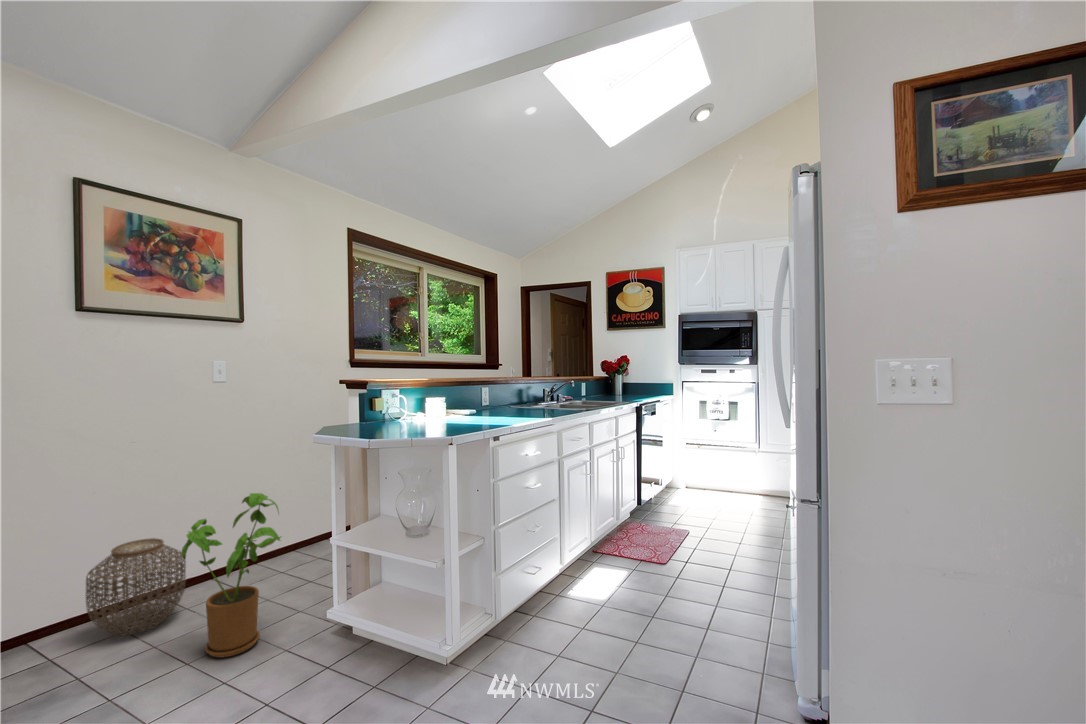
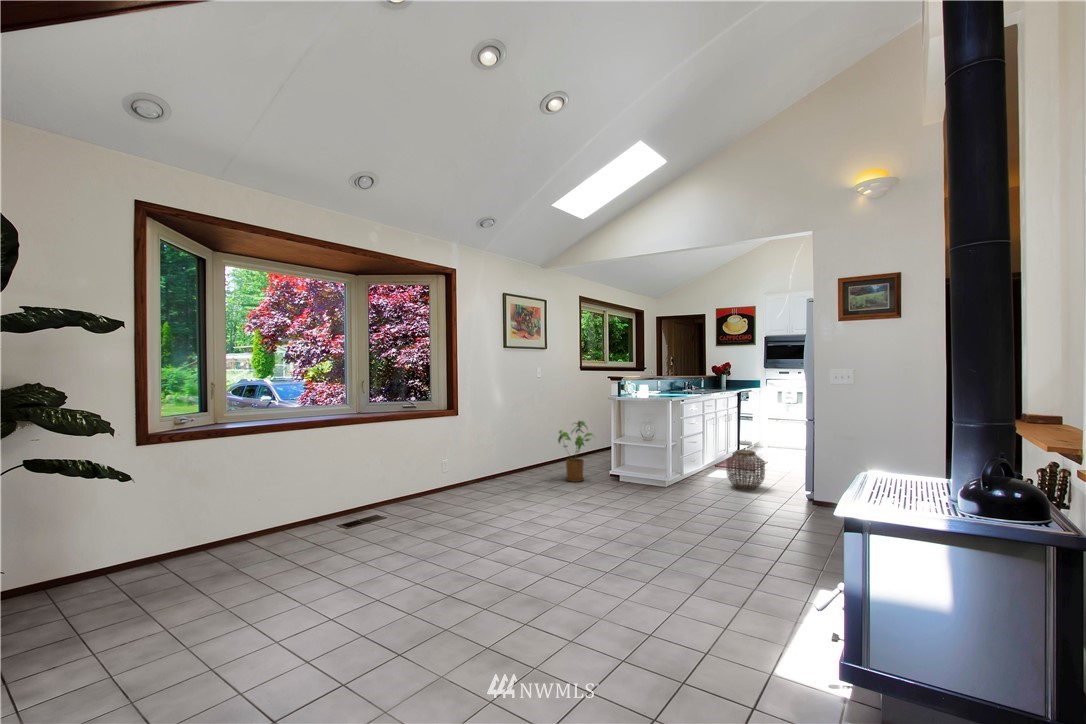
woven basket: present [86,538,186,636] -> present [727,450,765,491]

